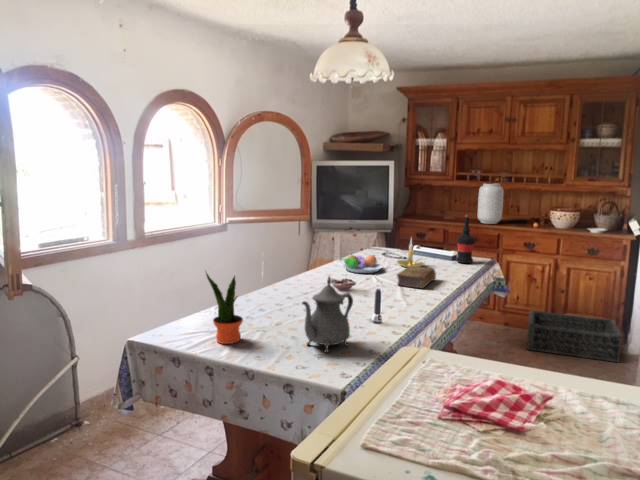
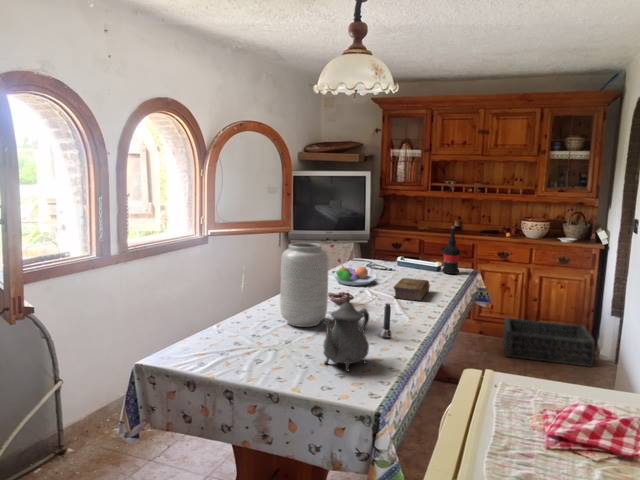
vase: present [477,183,504,224] -> present [280,243,328,327]
candle holder: present [397,243,424,267] -> none [386,249,417,279]
potted plant: present [206,273,243,344] -> none [217,287,257,365]

